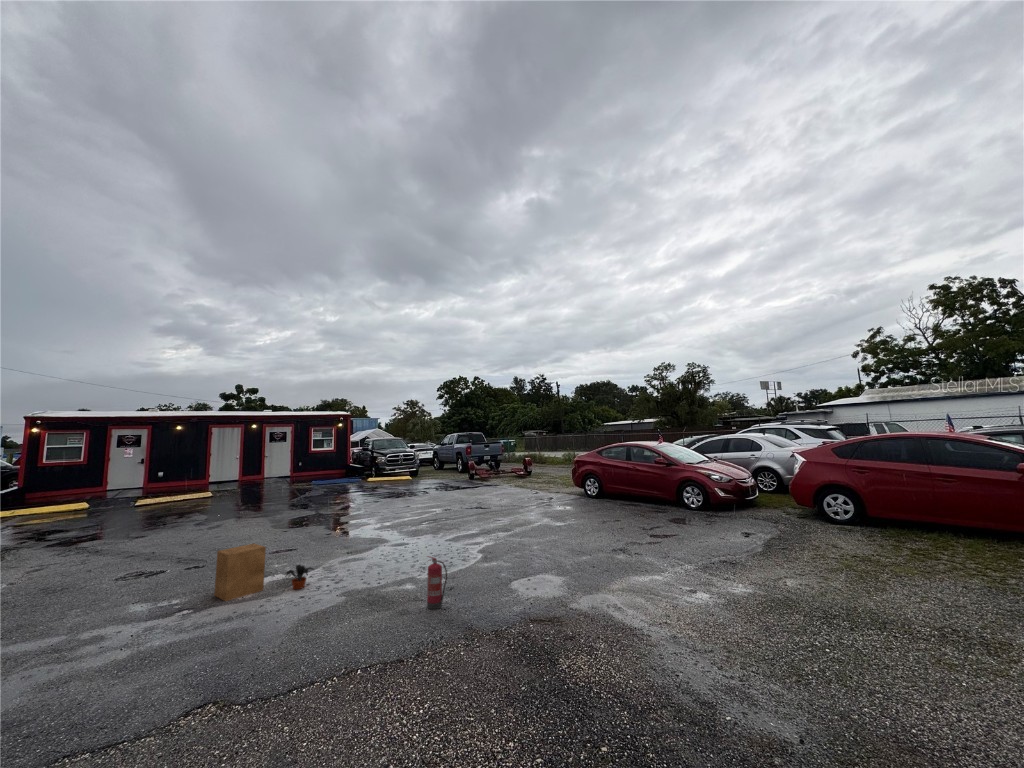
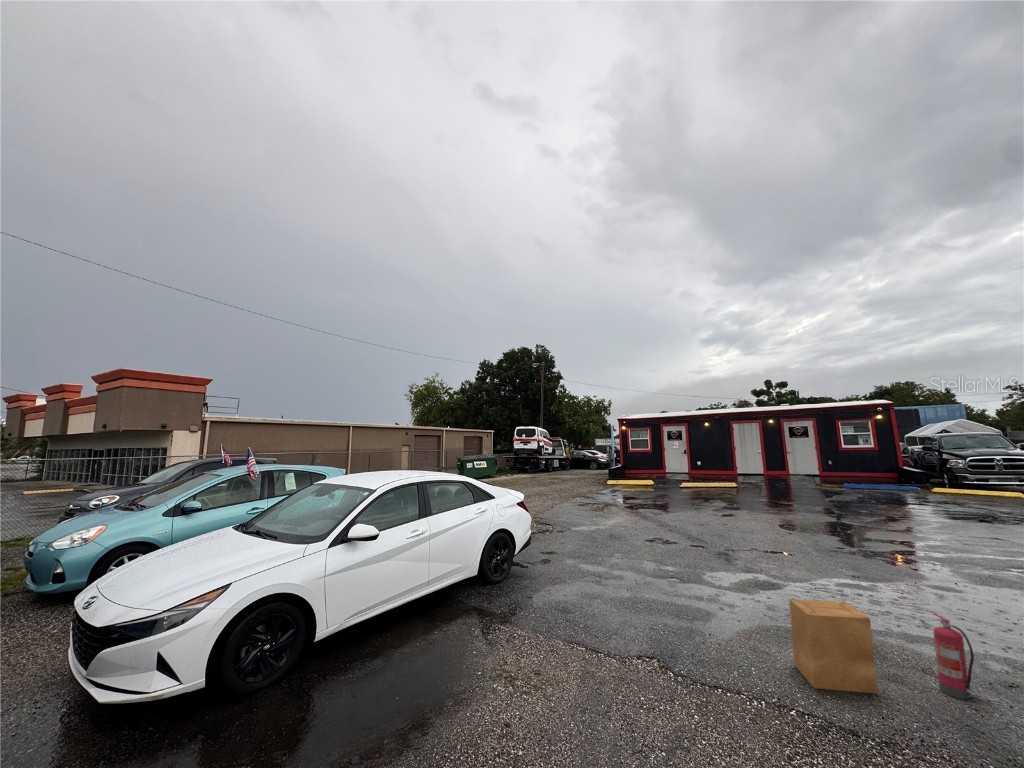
cardboard box: present [214,544,266,601] -> present [789,599,877,693]
potted plant: present [286,565,313,589] -> none [757,570,790,597]

